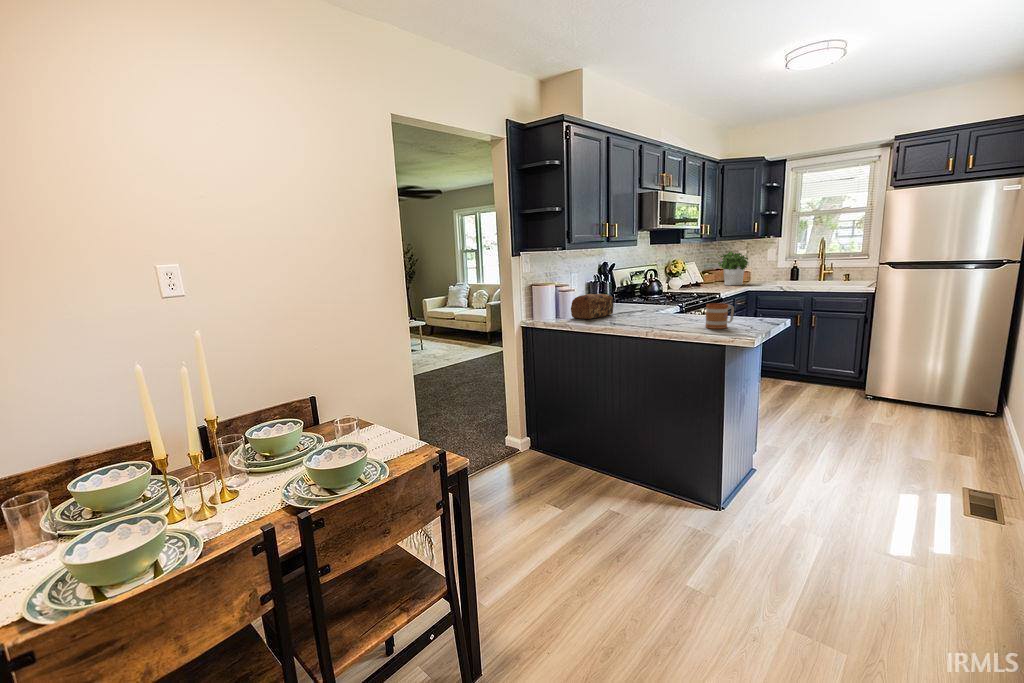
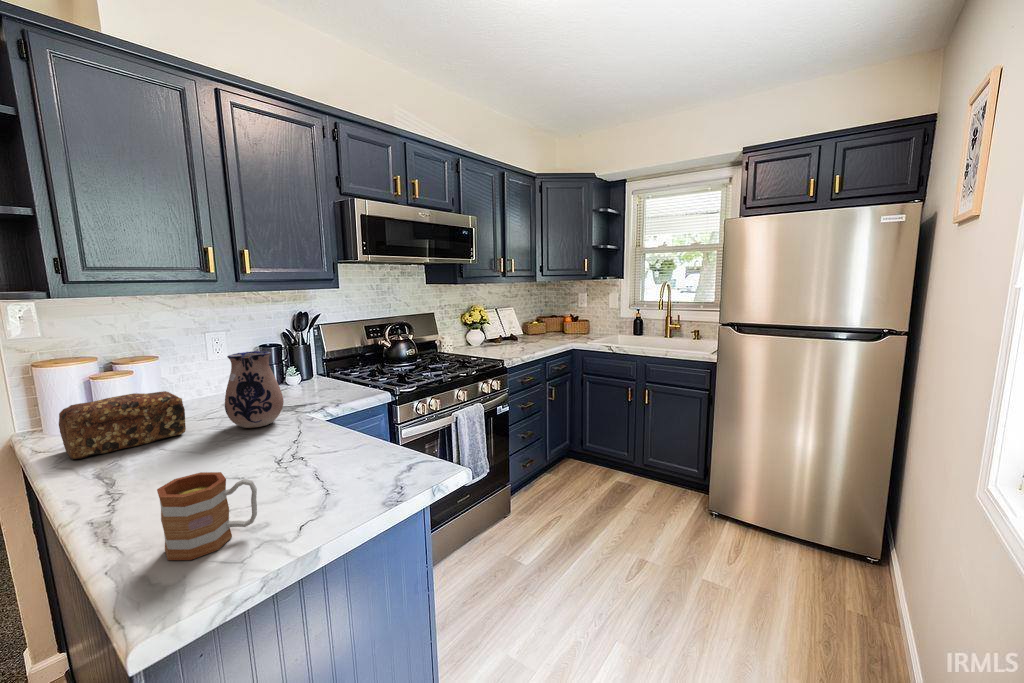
potted plant: present [718,251,748,285] -> none [540,295,578,340]
ceramic pitcher: none [625,274,652,313] -> present [225,350,284,428]

